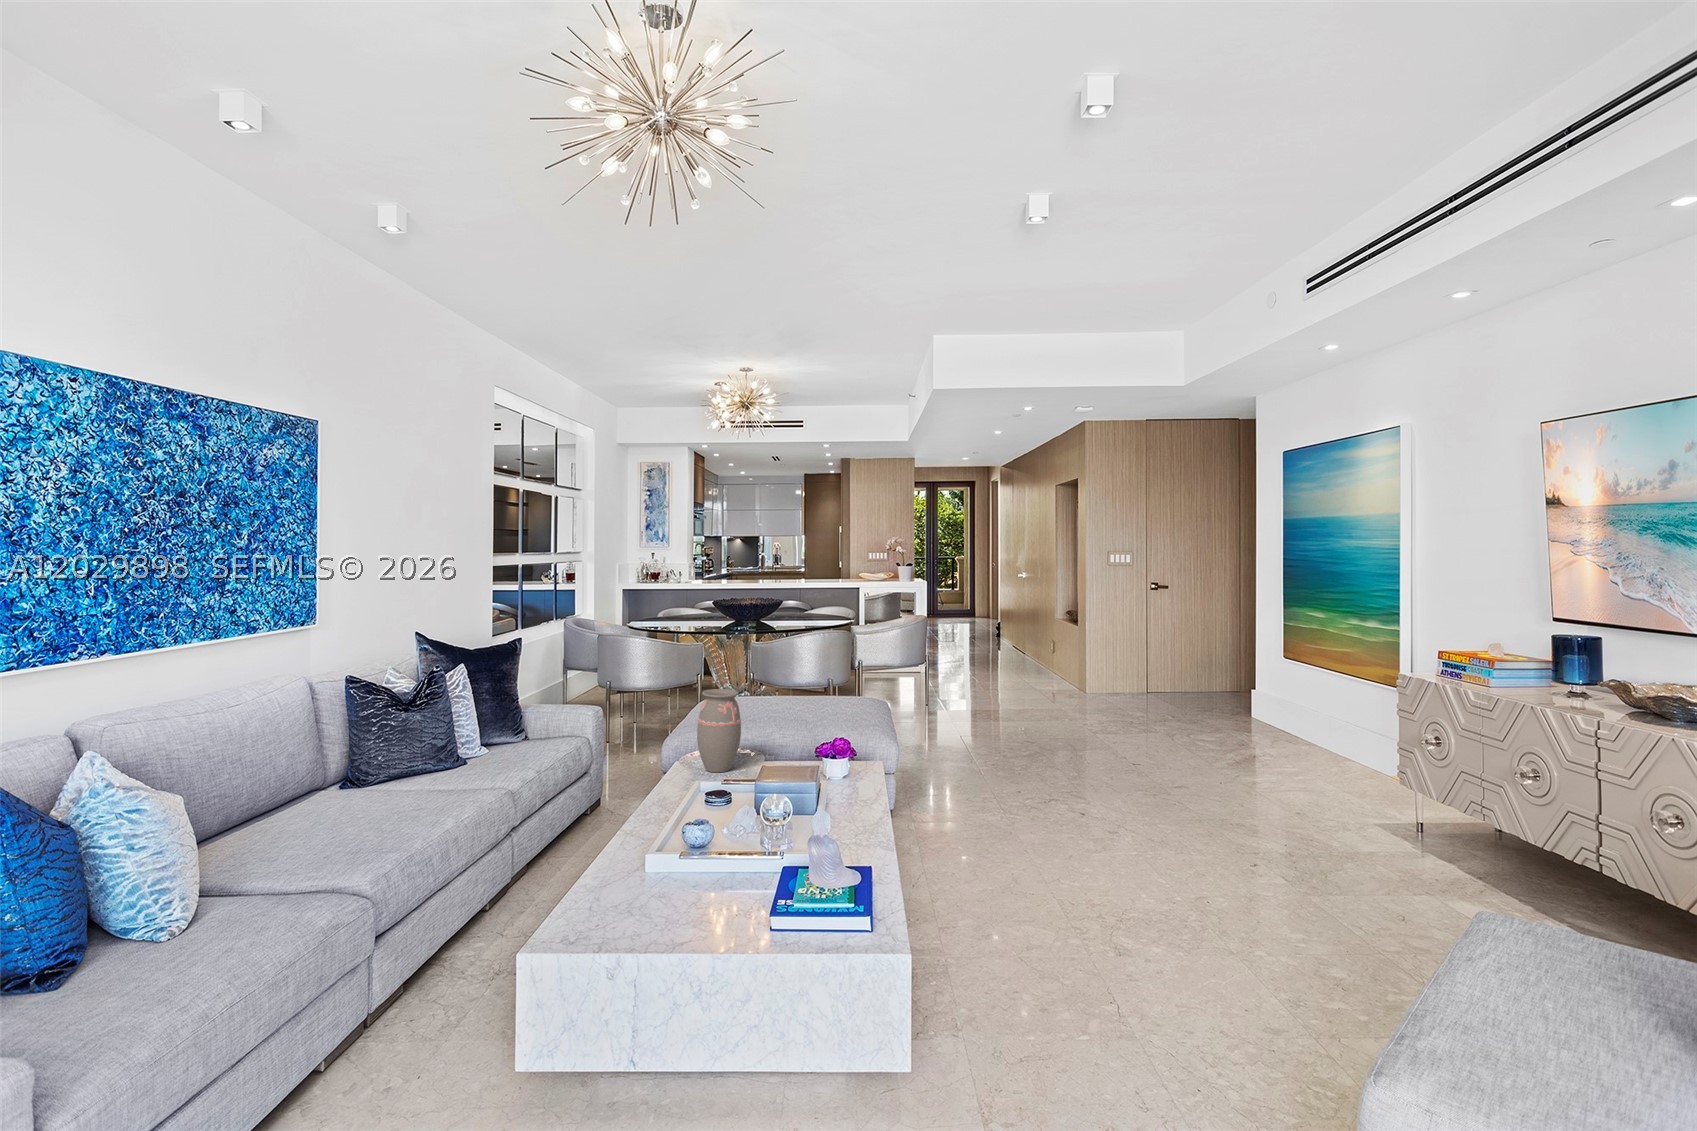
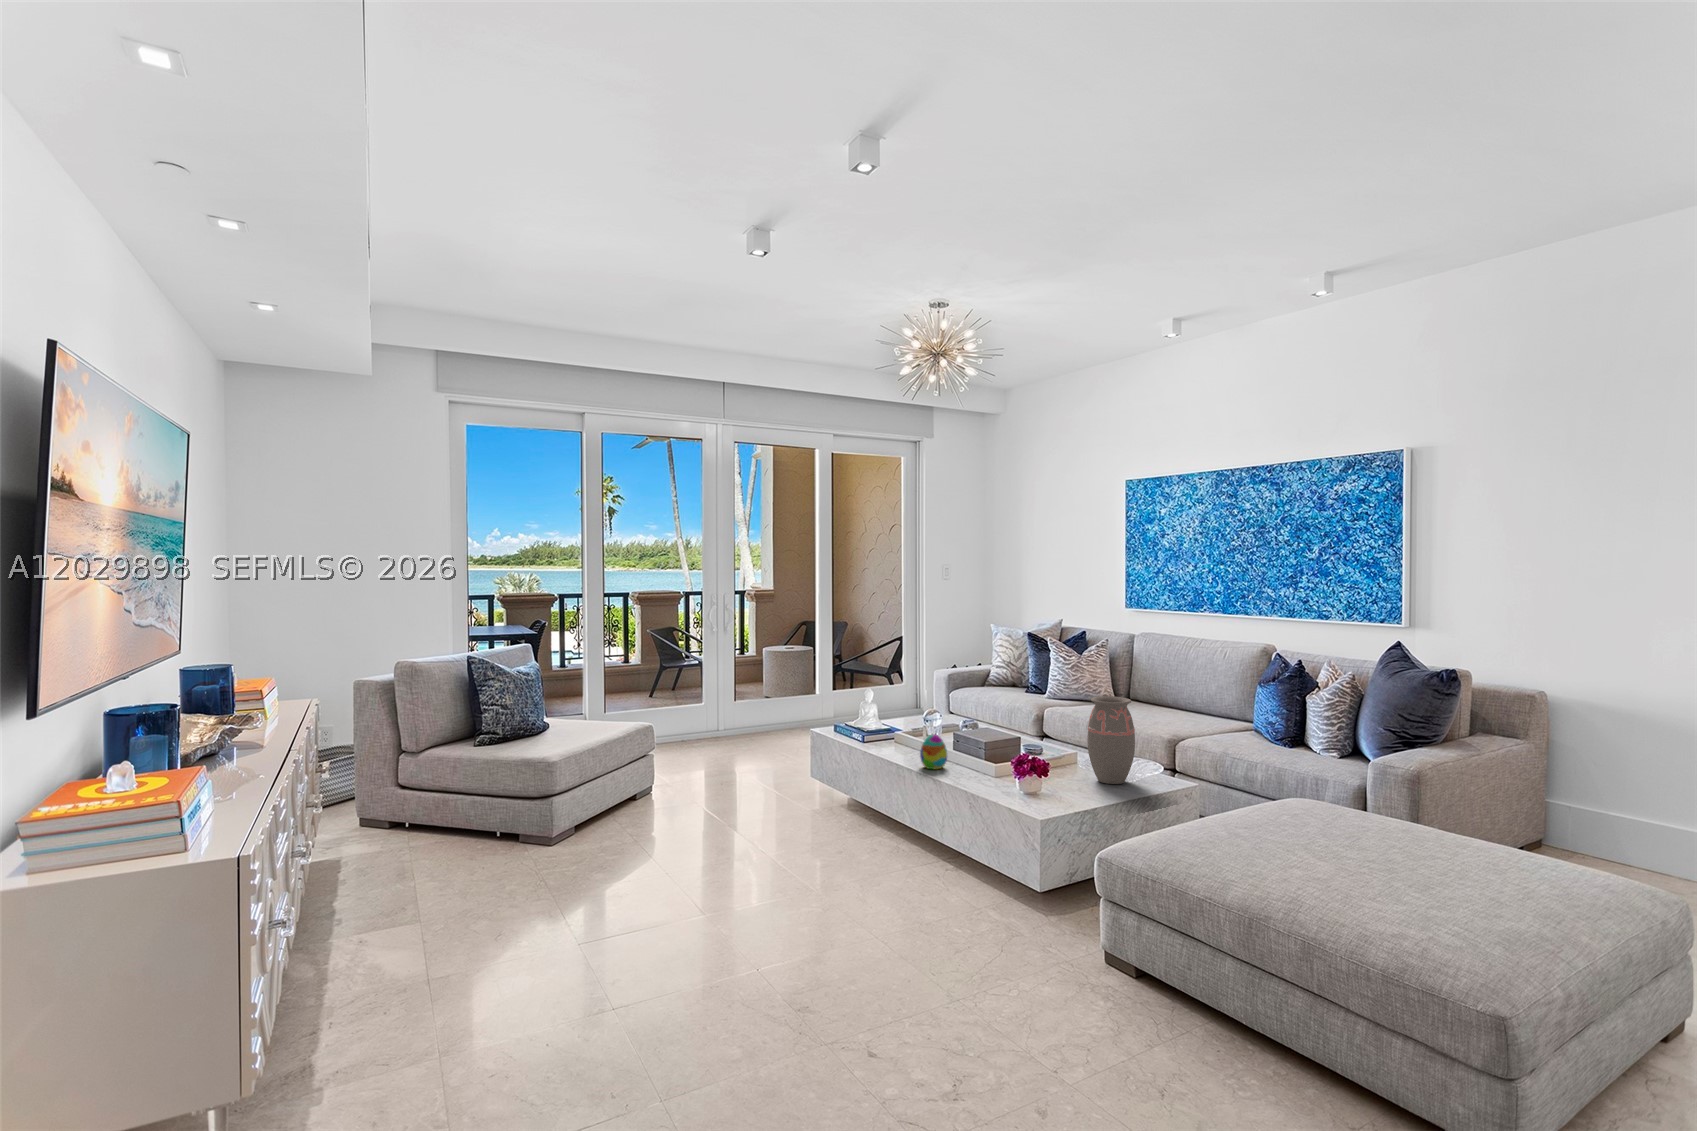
decorative egg: none [828,773,860,815] -> present [920,734,947,769]

